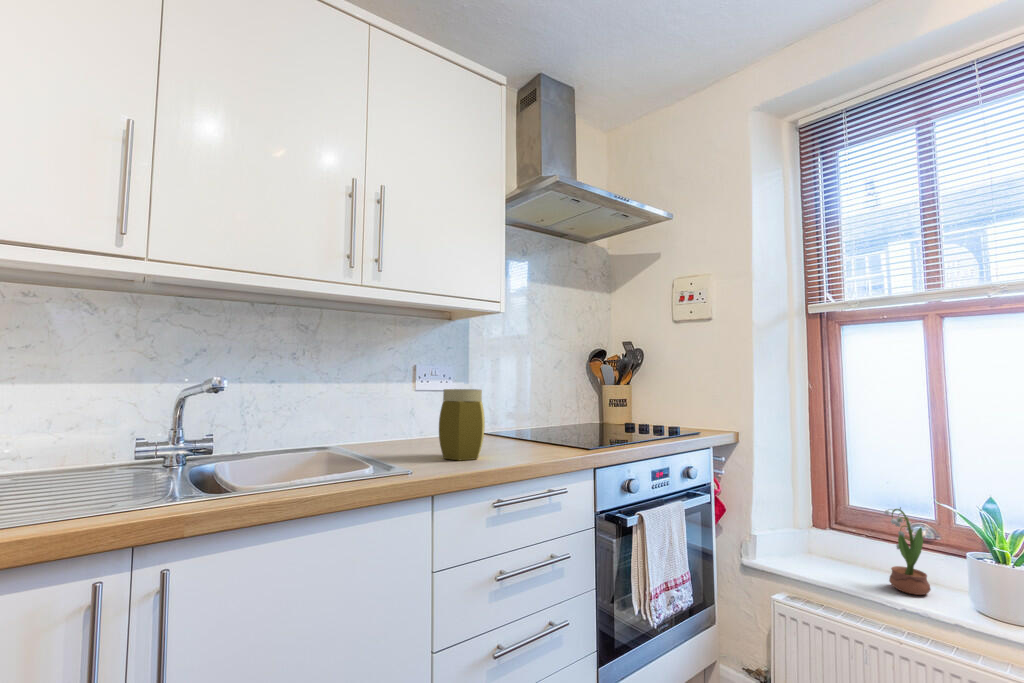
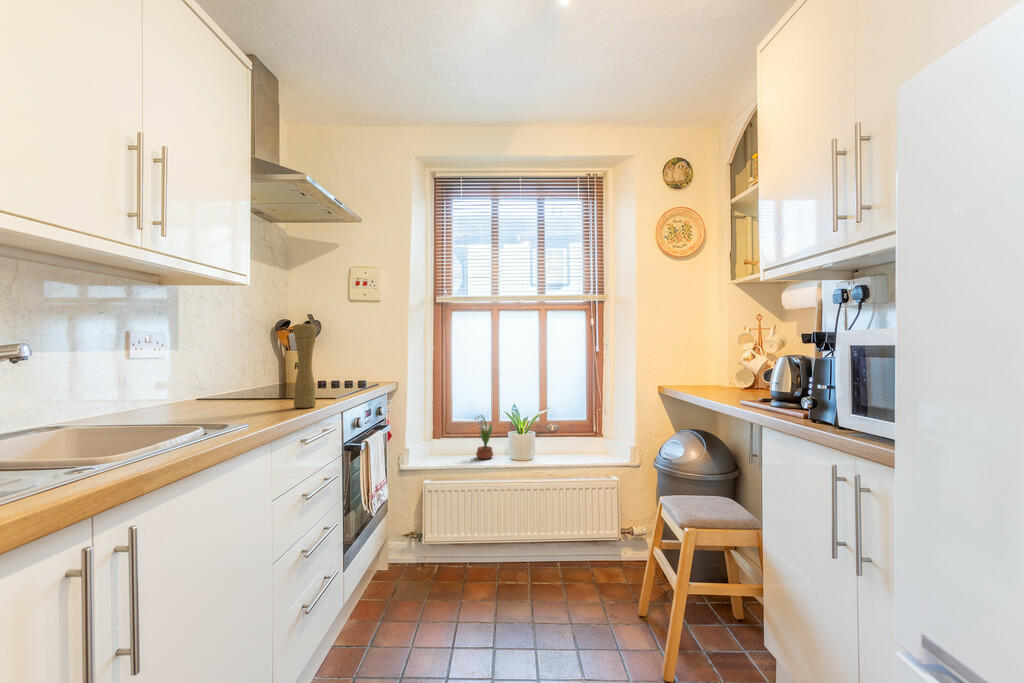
pepper mill: none [518,346,545,456] -> present [293,323,317,408]
jar: present [439,389,485,460] -> none [232,358,279,418]

